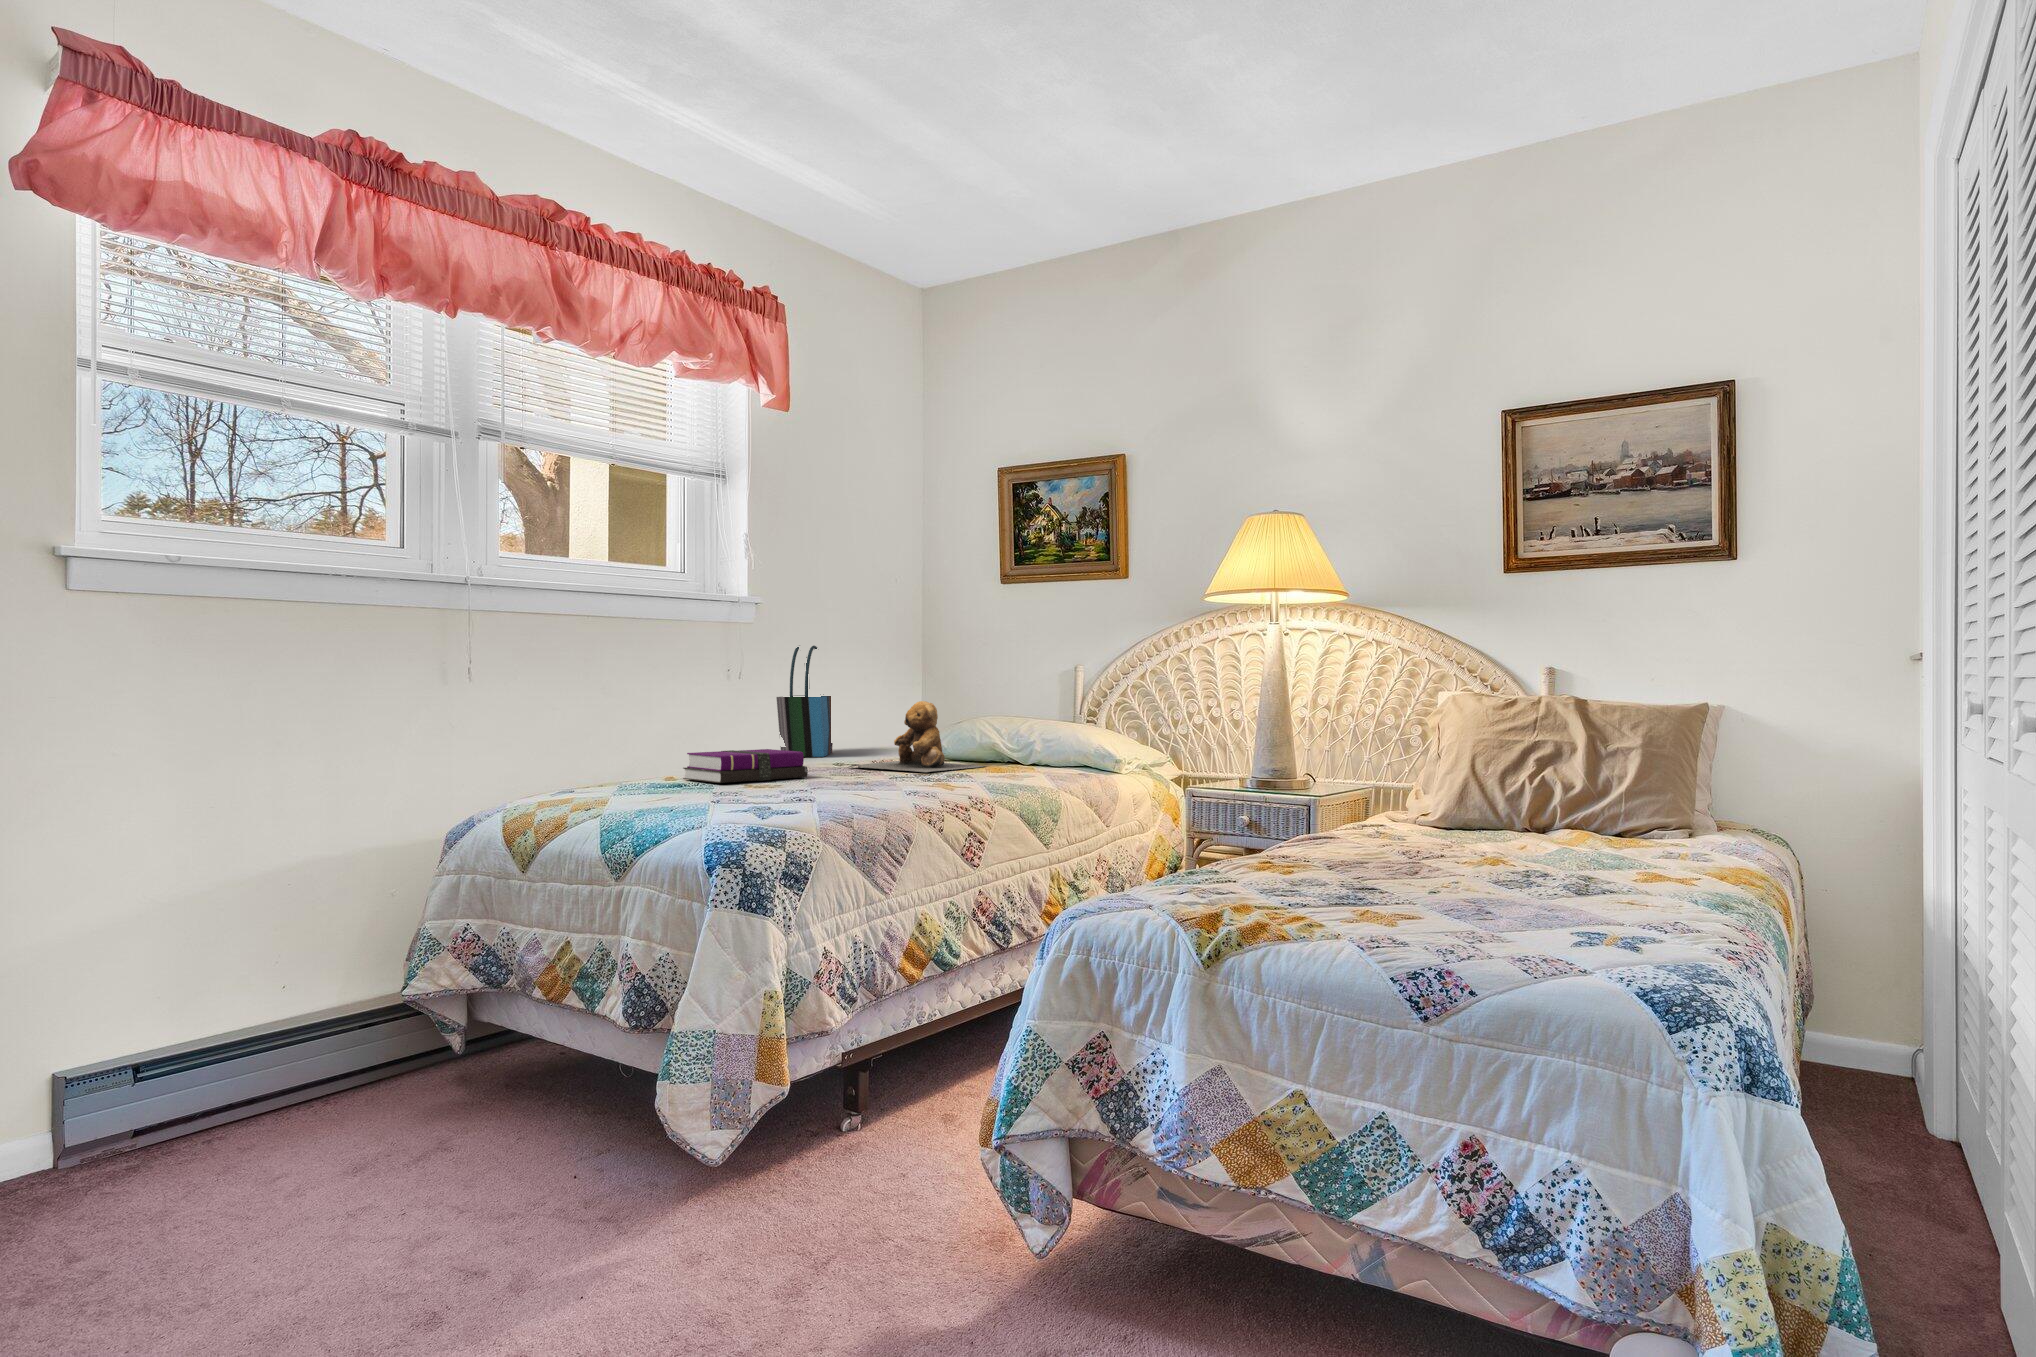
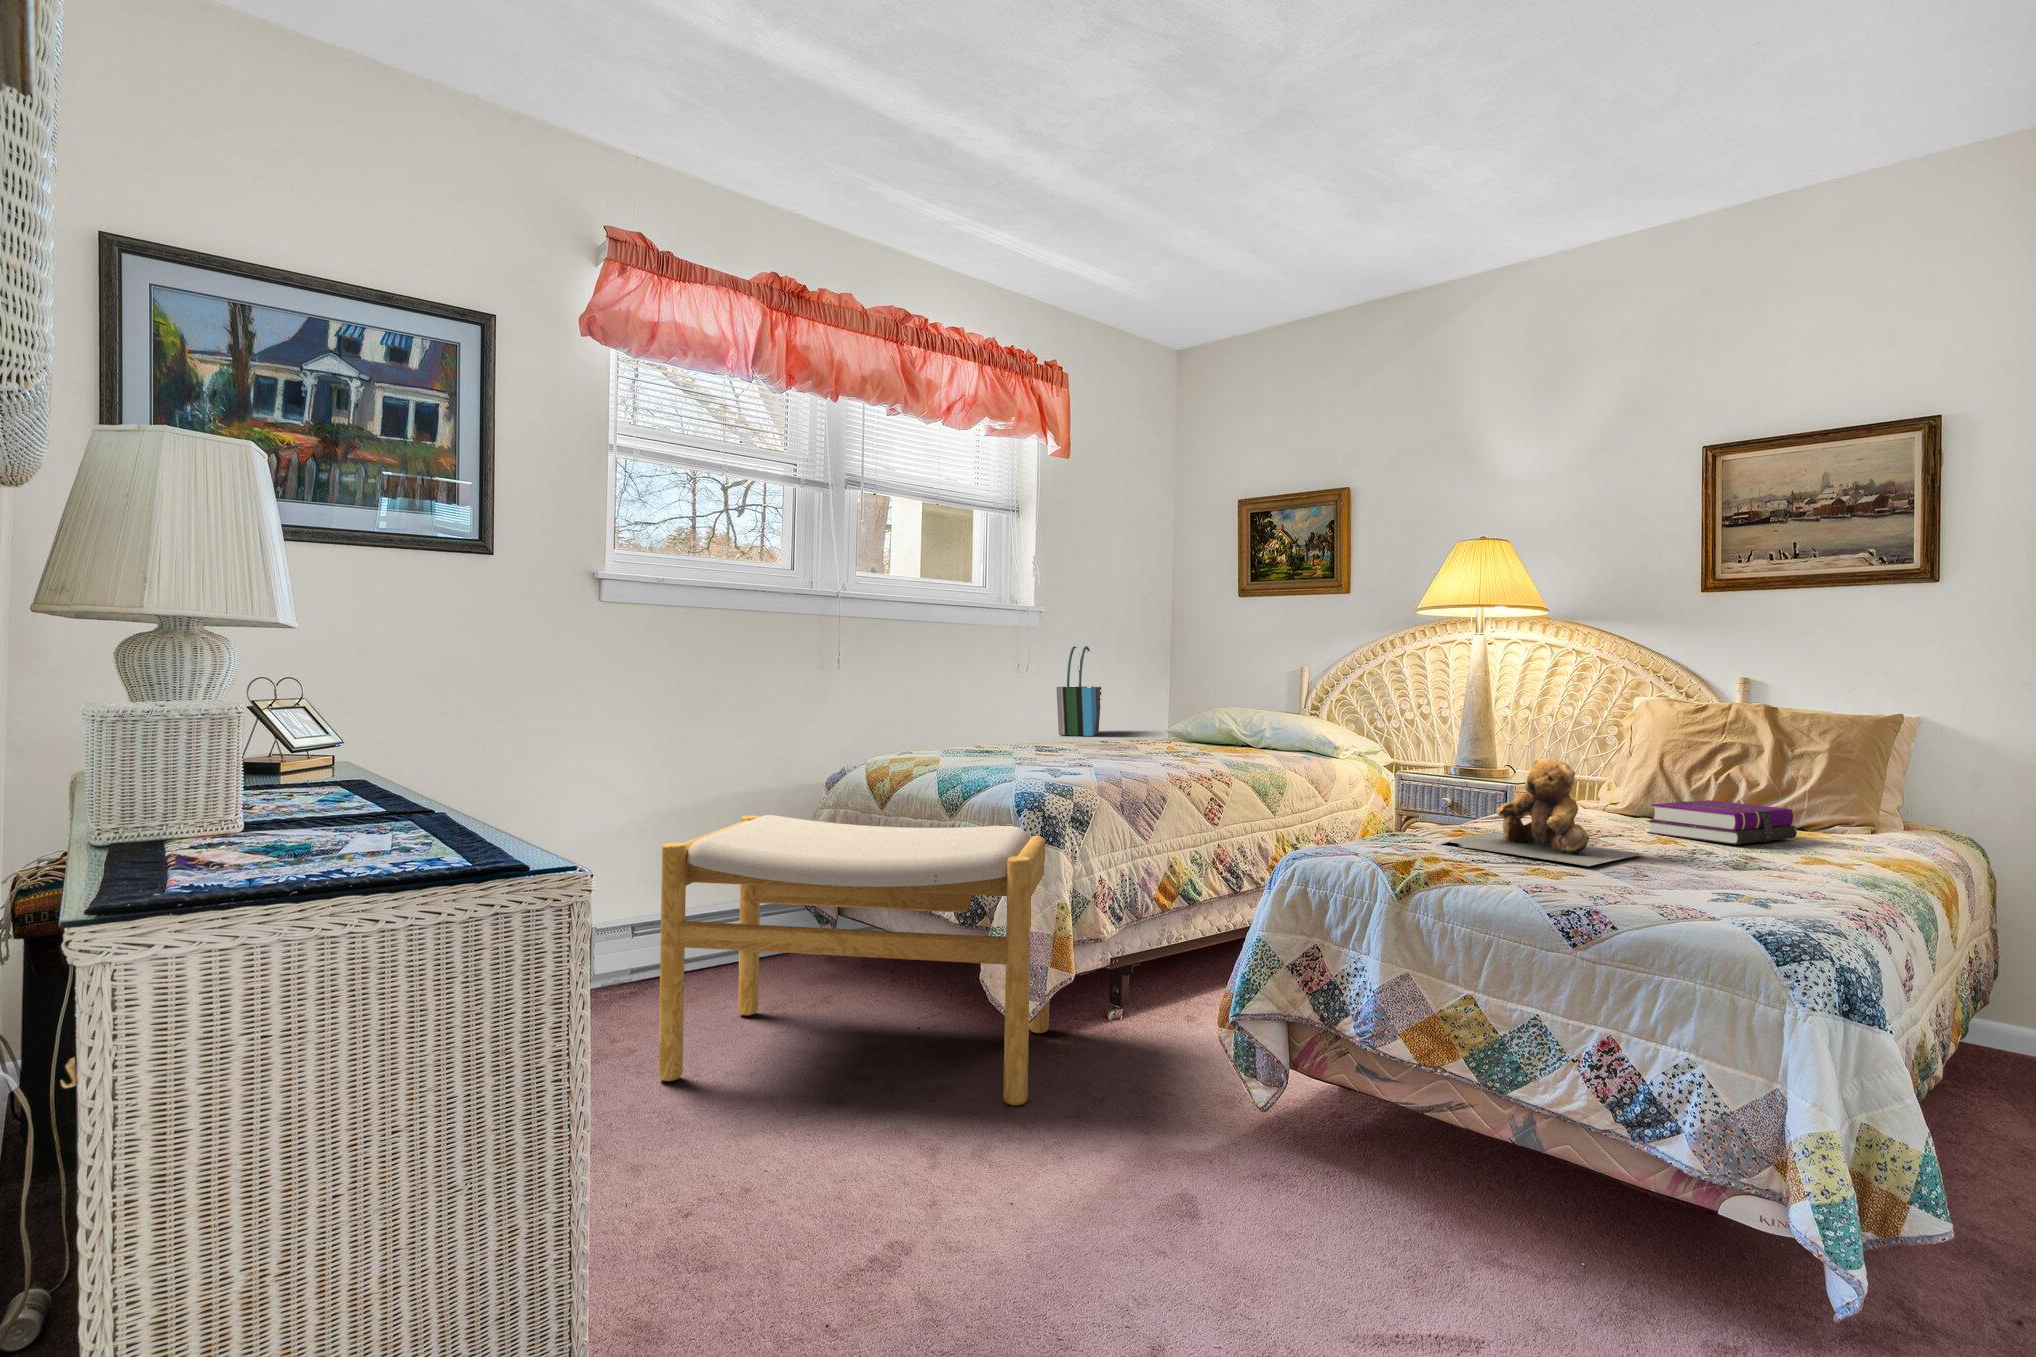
teddy bear: present [848,701,984,772] -> present [1439,758,1642,866]
hardback book: present [683,749,808,783] -> present [1647,800,1797,844]
footstool: none [150,885,760,1311] -> present [658,815,1049,1106]

